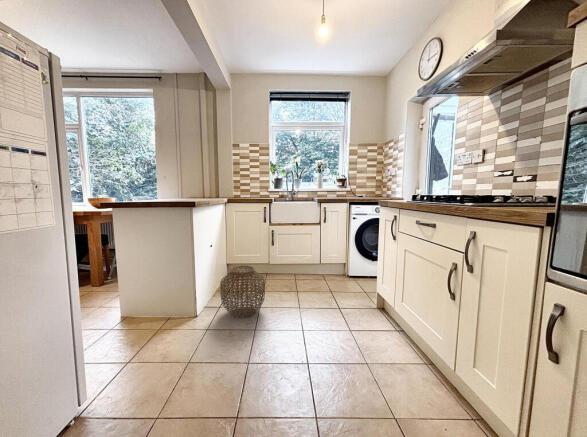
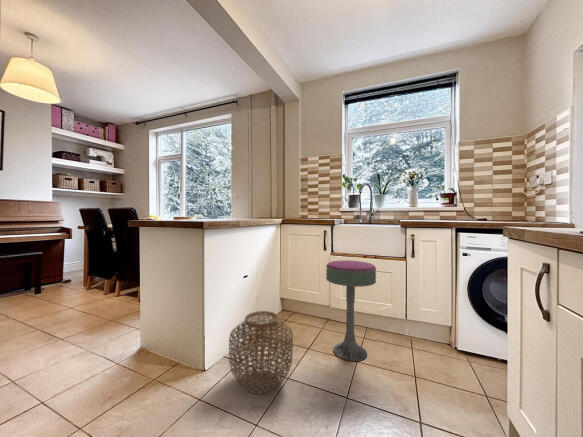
bar stool: none [274,228,307,292] -> present [326,260,376,361]

